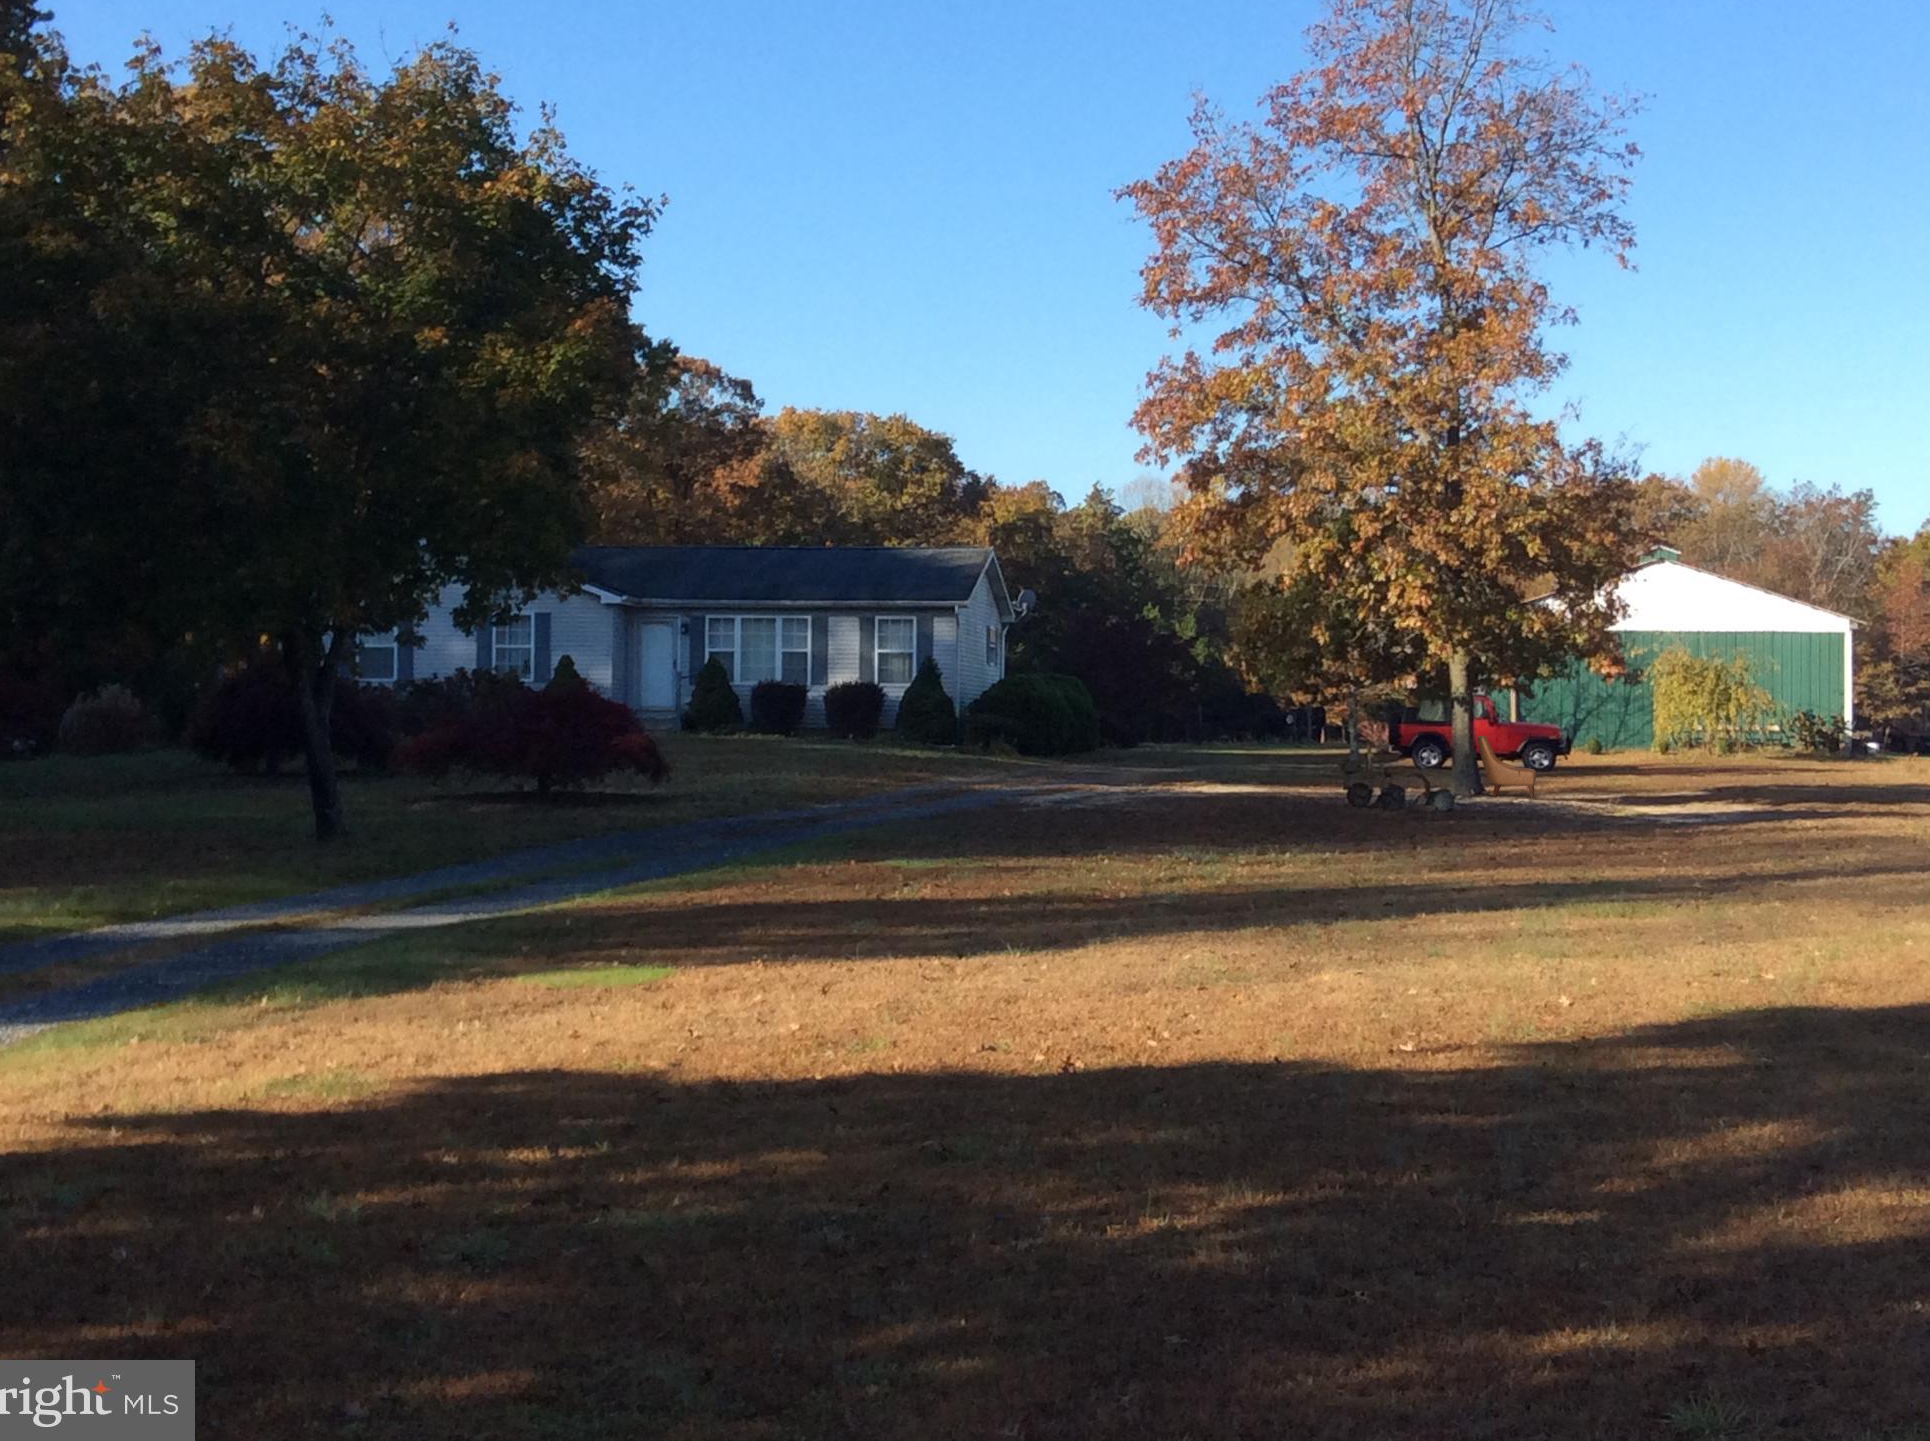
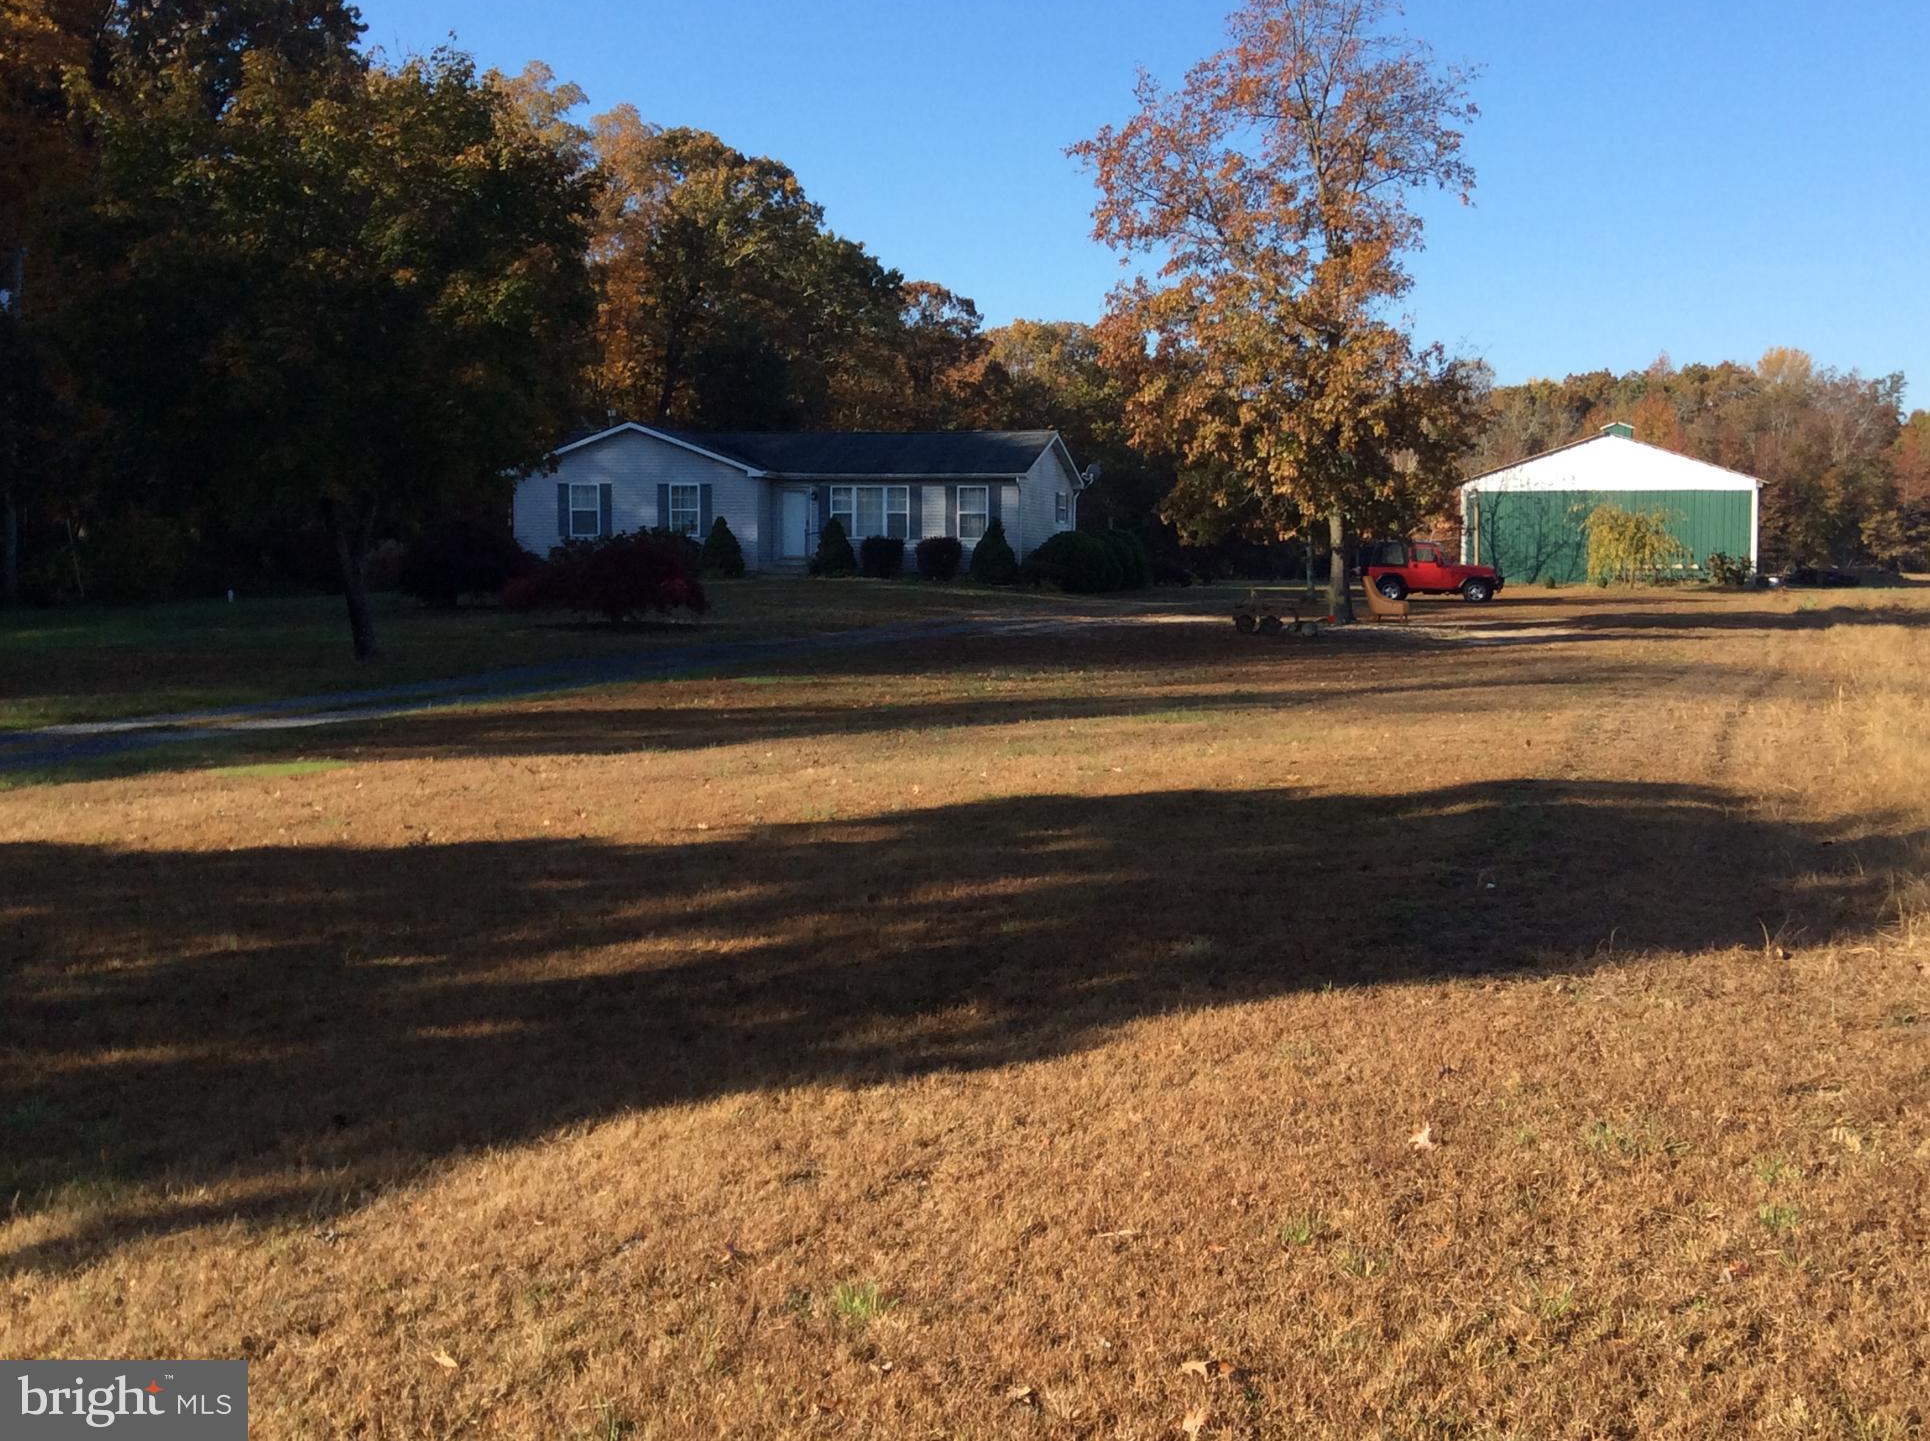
potted tree: none [1428,743,1457,796] -> present [1324,585,1344,623]

